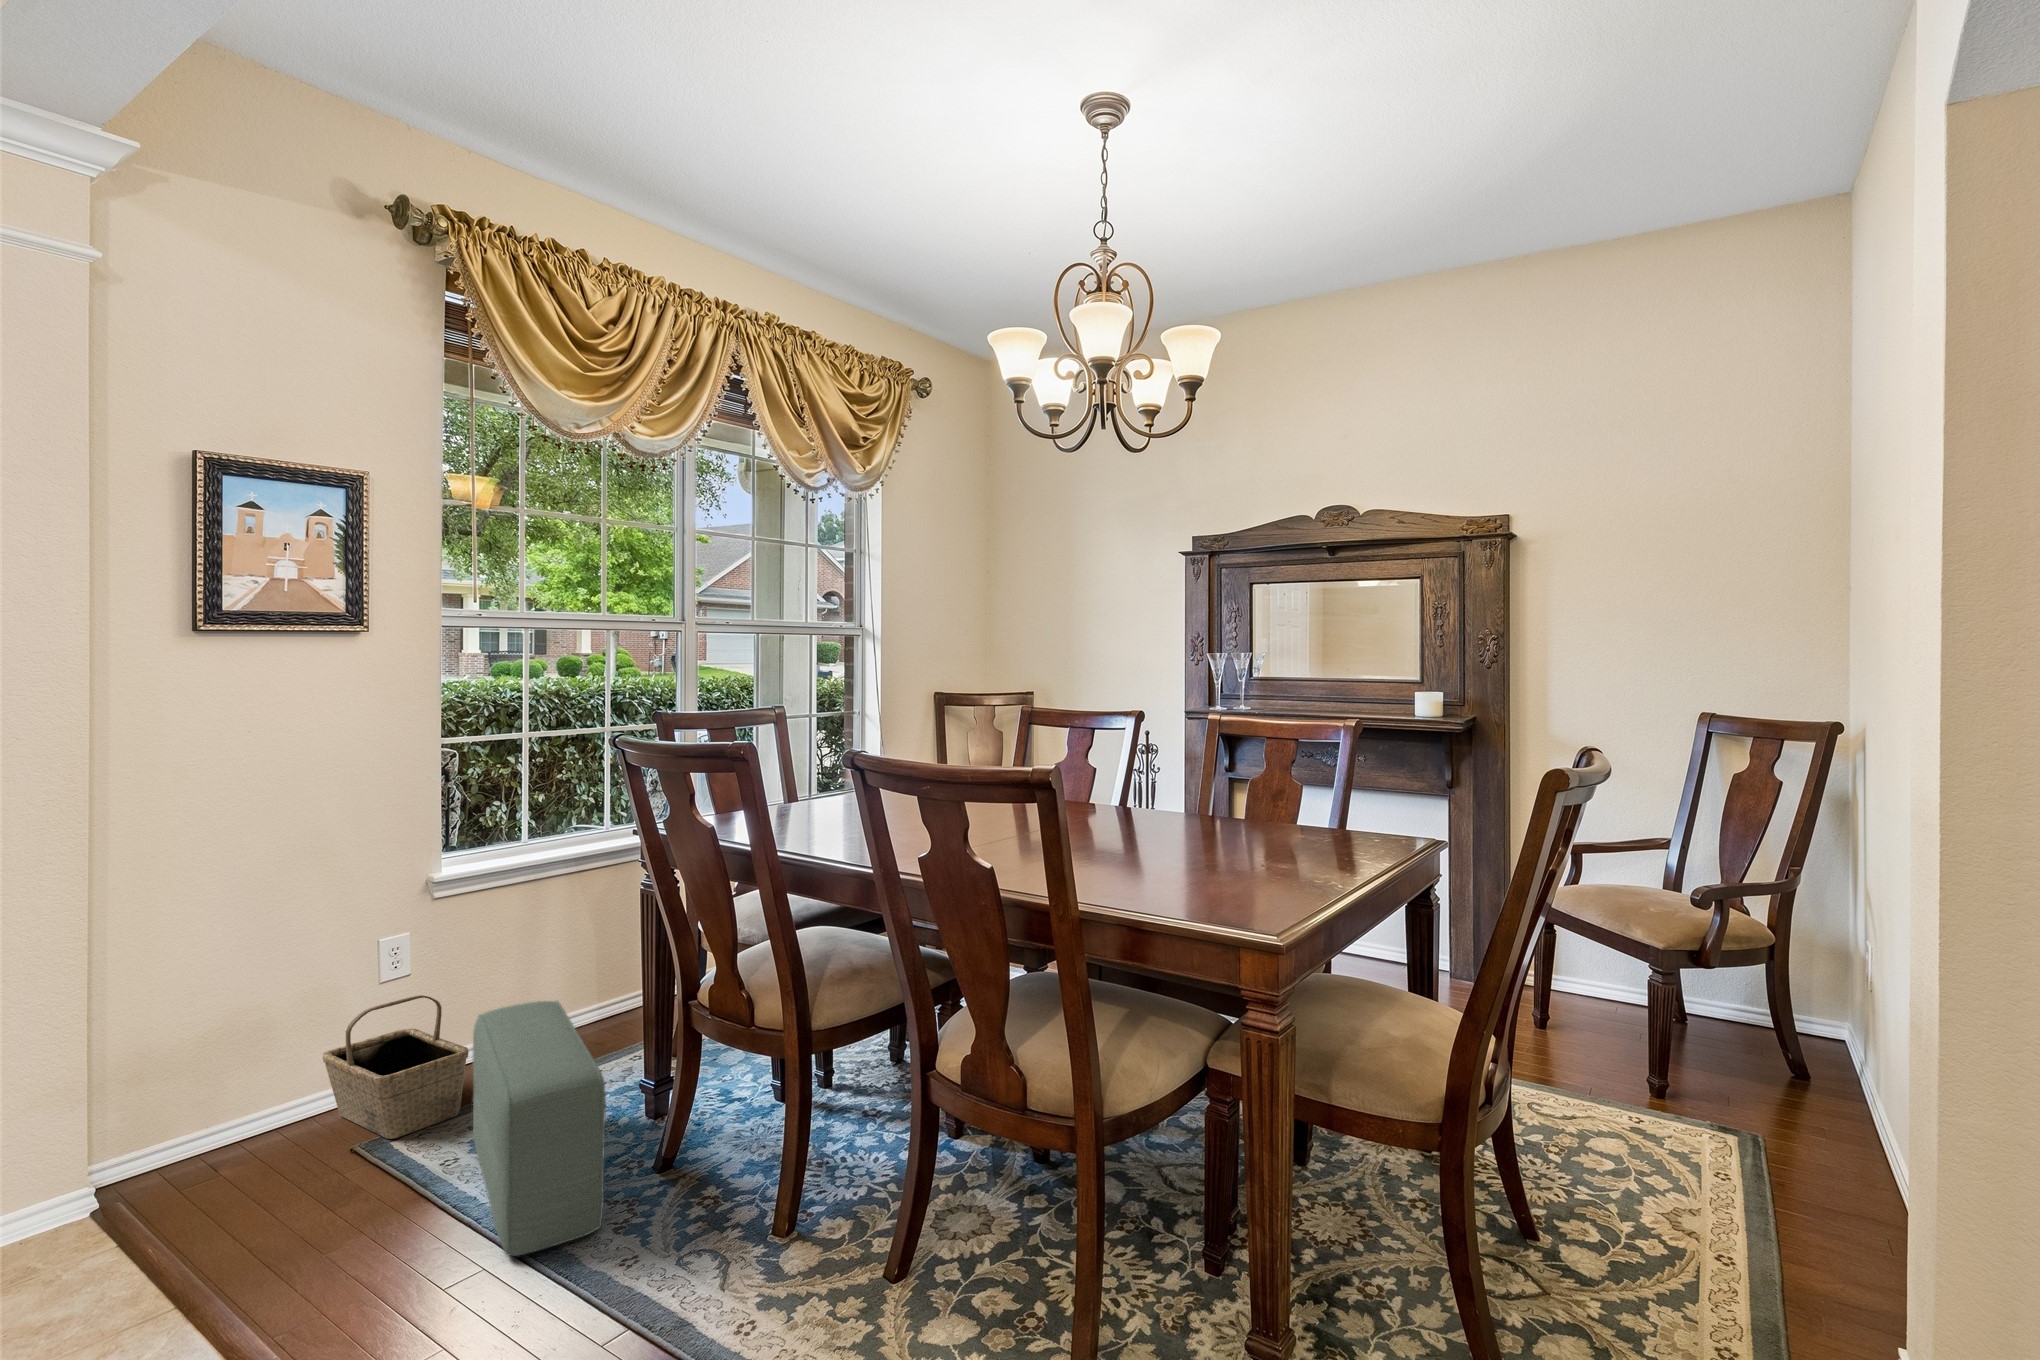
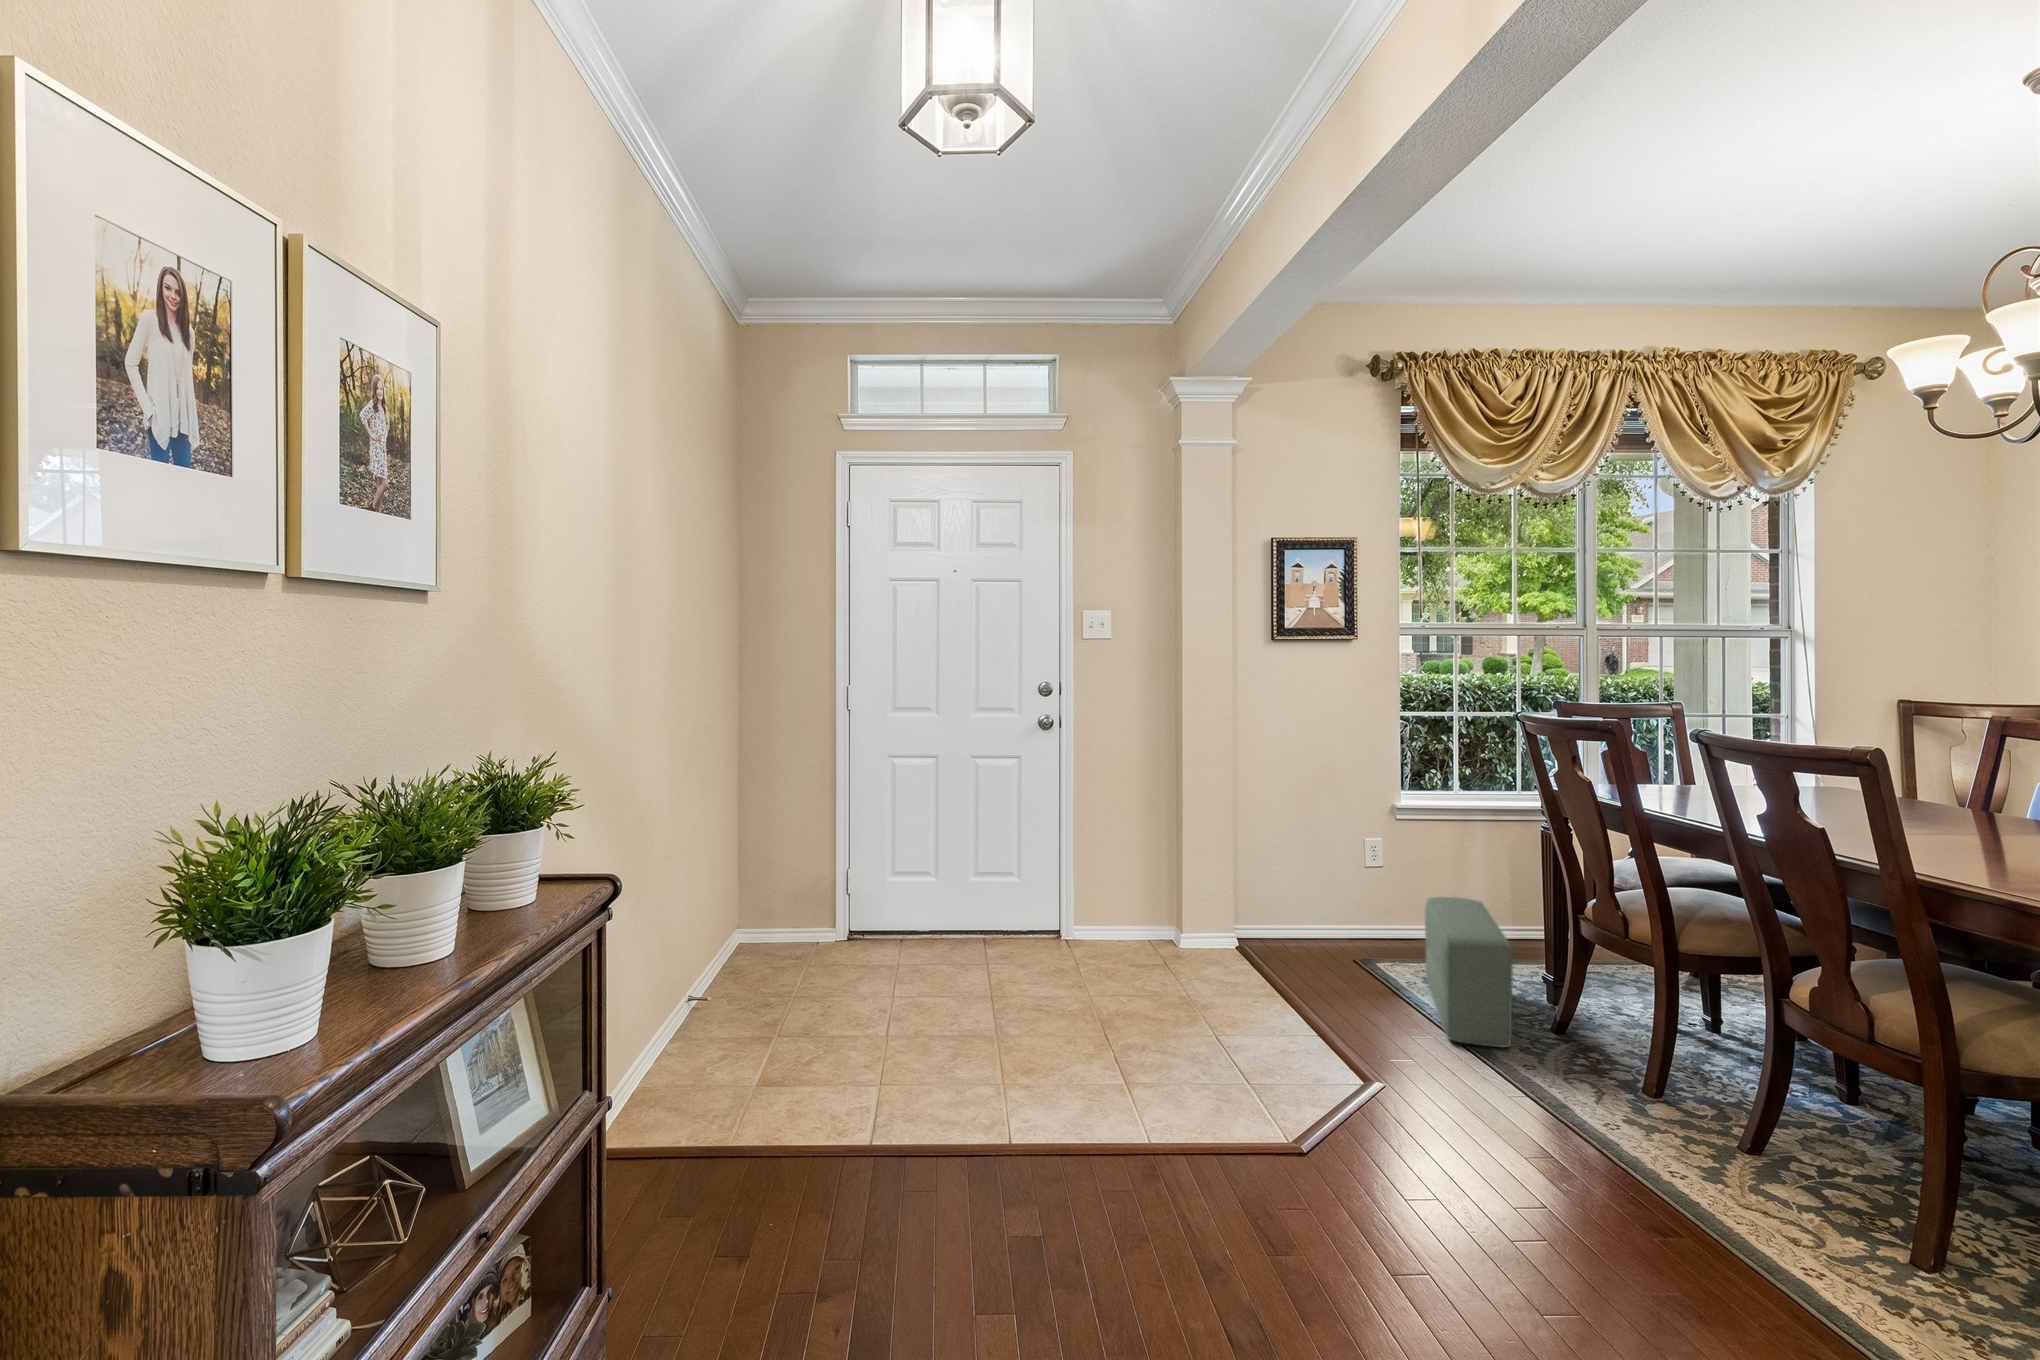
basket: present [323,995,469,1139] -> none [1336,882,1422,967]

